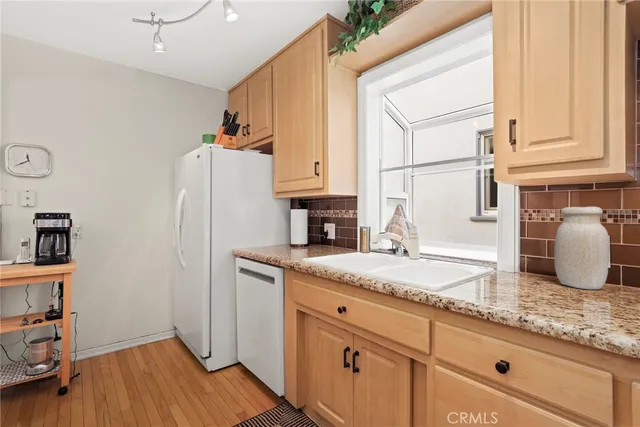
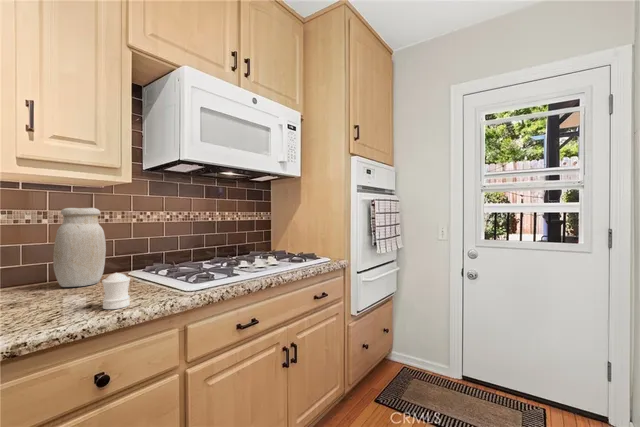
salt shaker: none [528,275,558,313] -> present [102,273,130,309]

